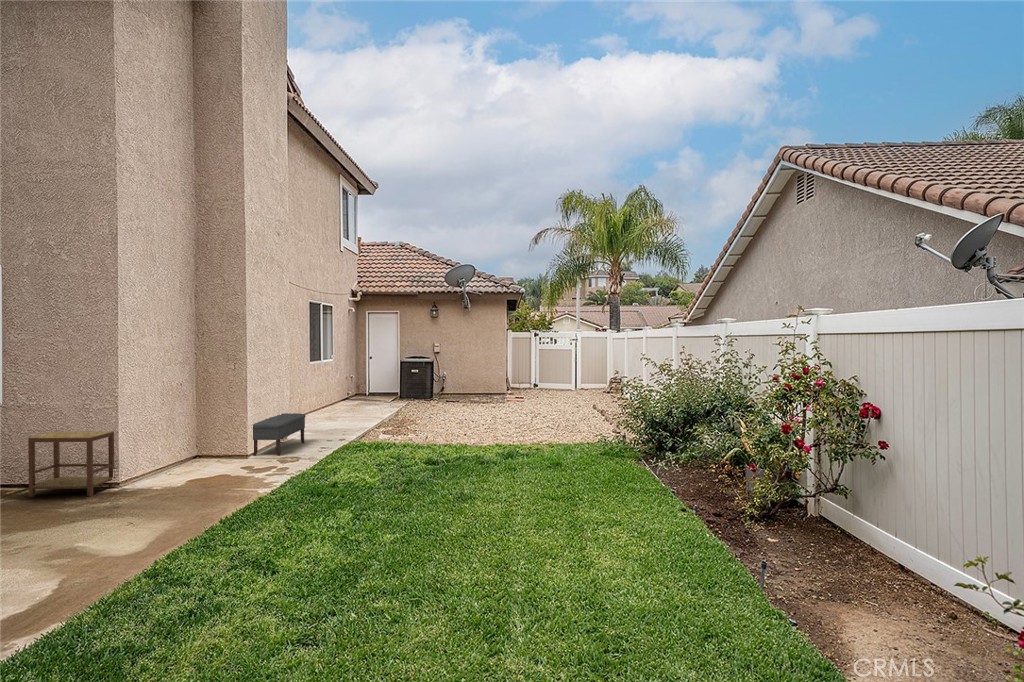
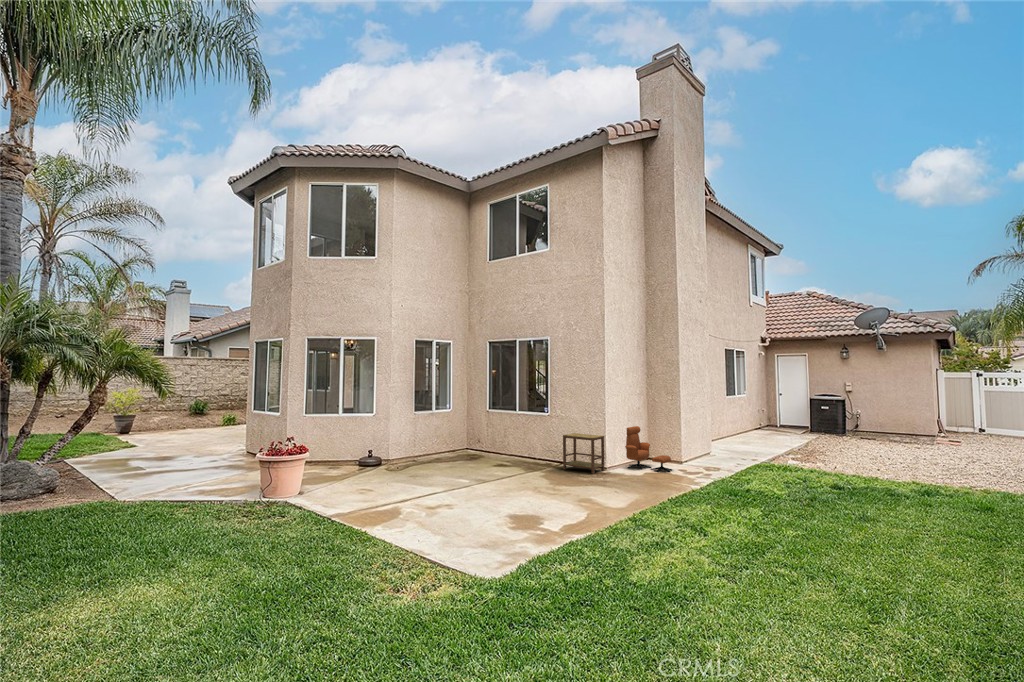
lounge chair: none [154,410,231,476] -> present [625,426,672,472]
bench: present [253,413,306,456] -> none [685,435,724,466]

